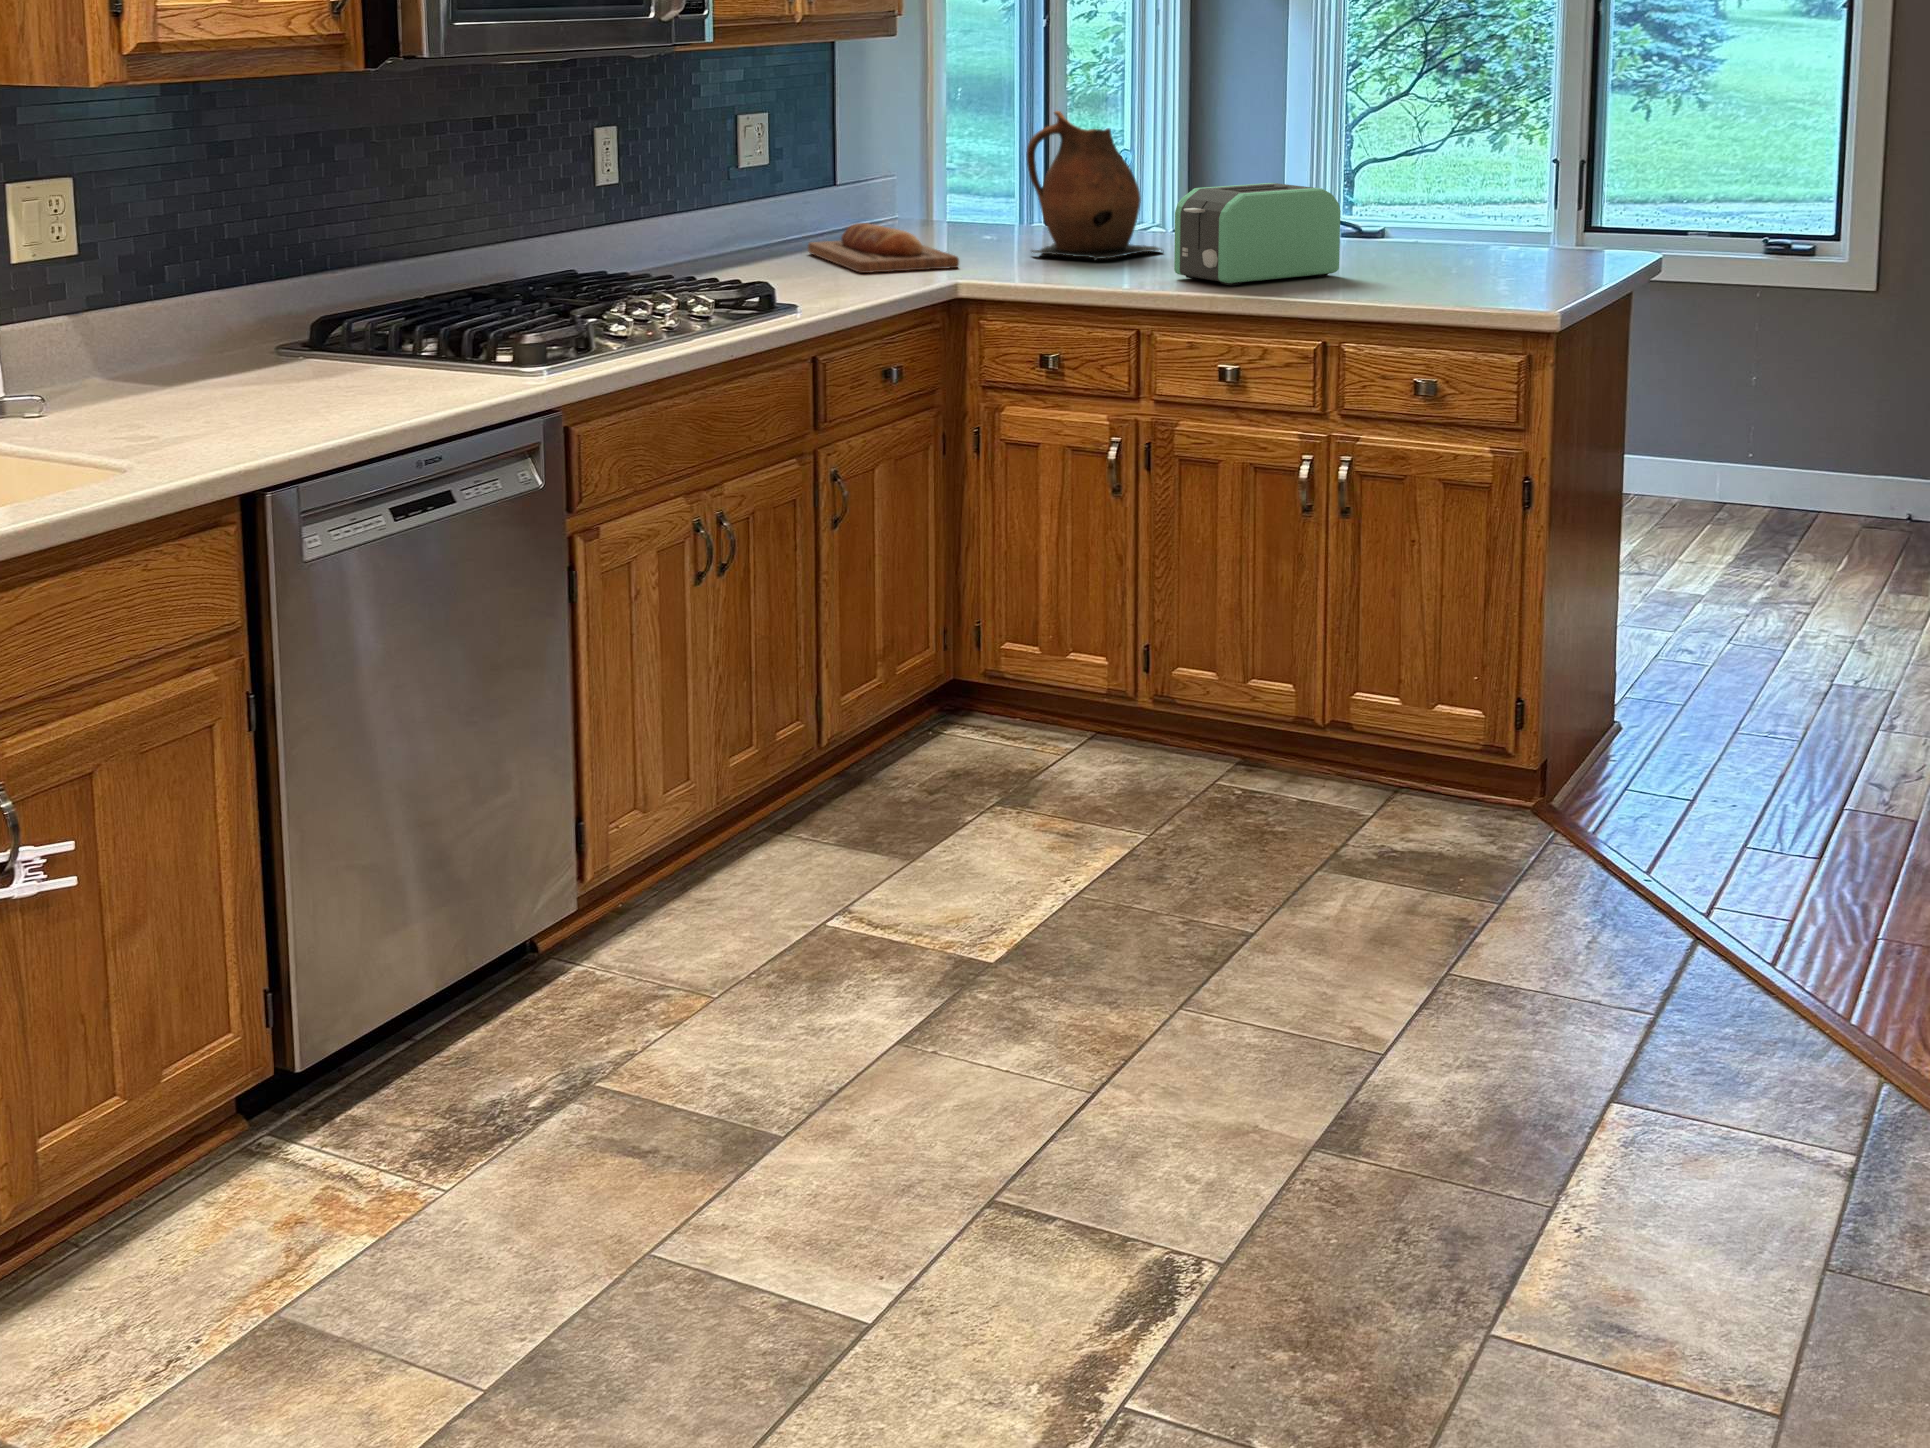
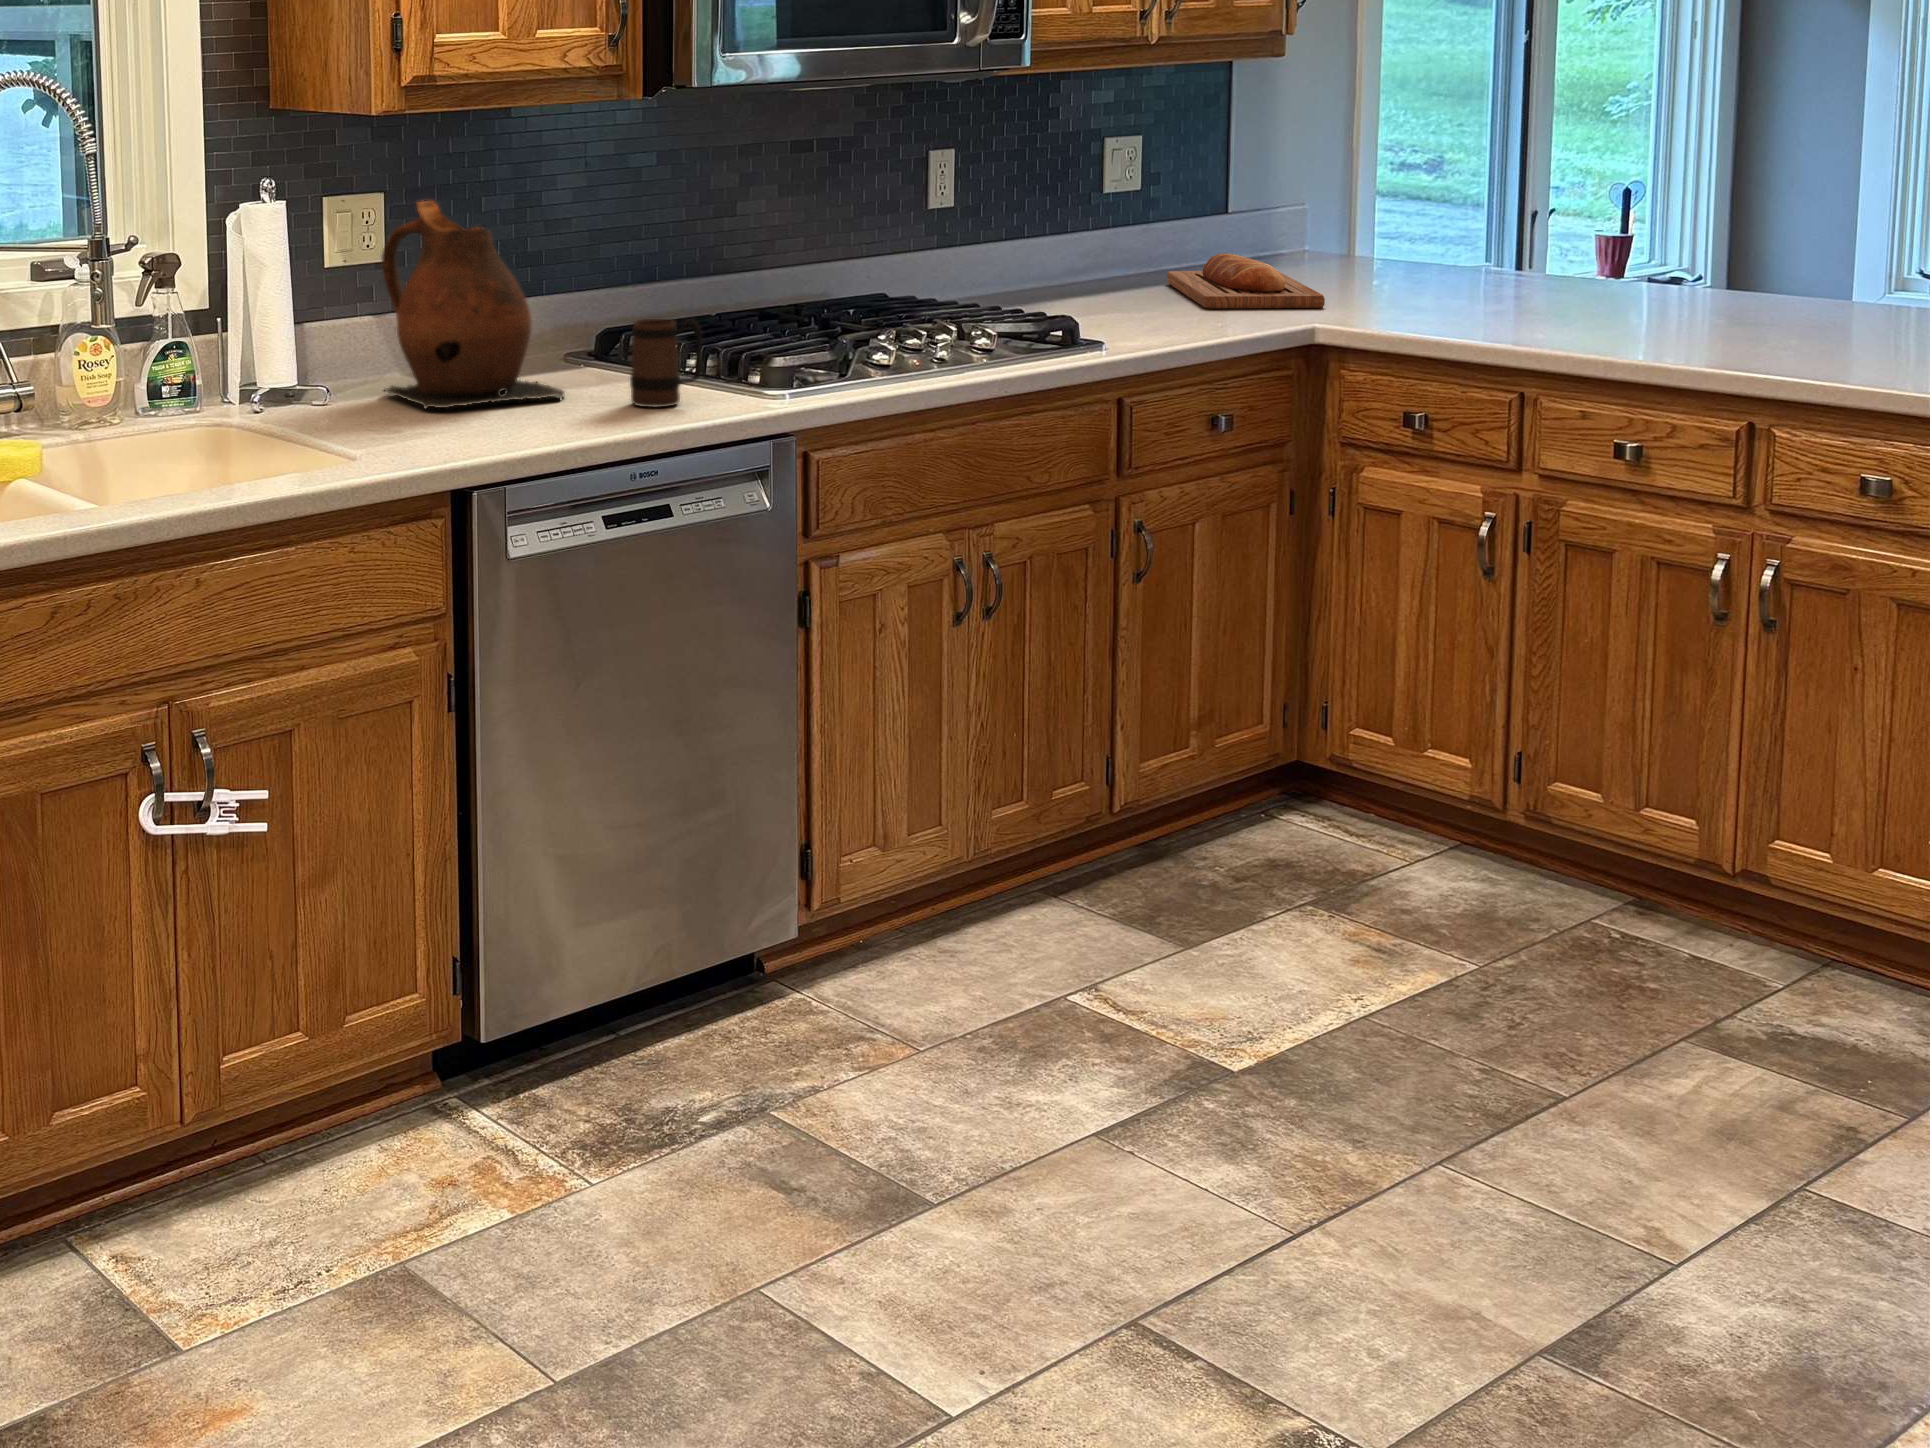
ceramic pitcher: present [1027,111,1161,260] -> present [381,201,564,409]
toaster: present [1174,183,1341,286] -> none [1574,227,1798,346]
mug: none [389,299,463,392] -> present [630,319,702,407]

